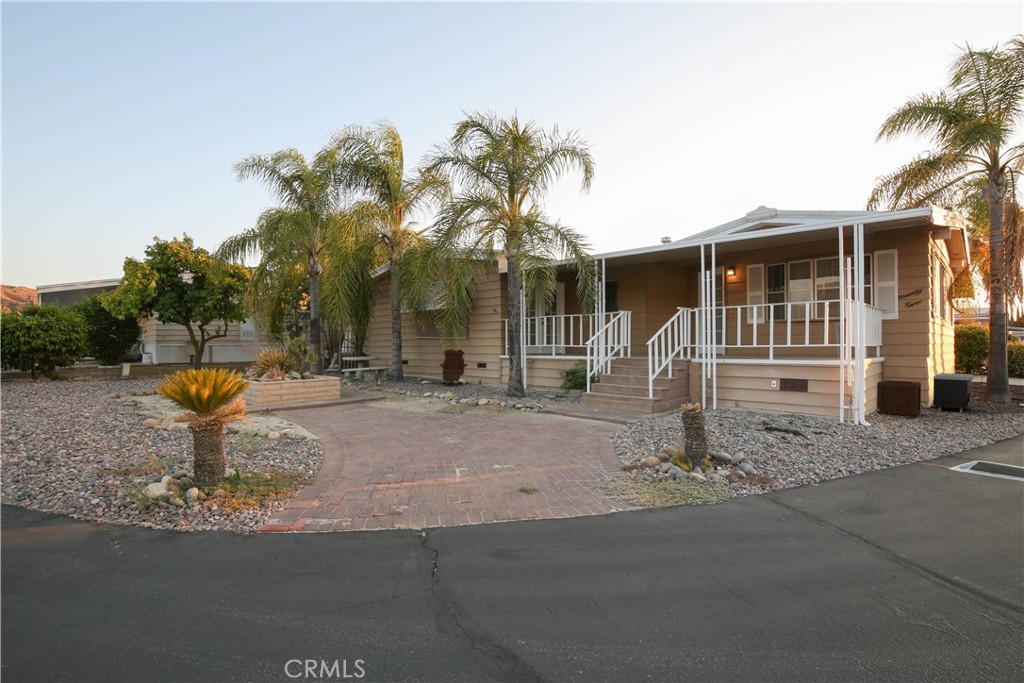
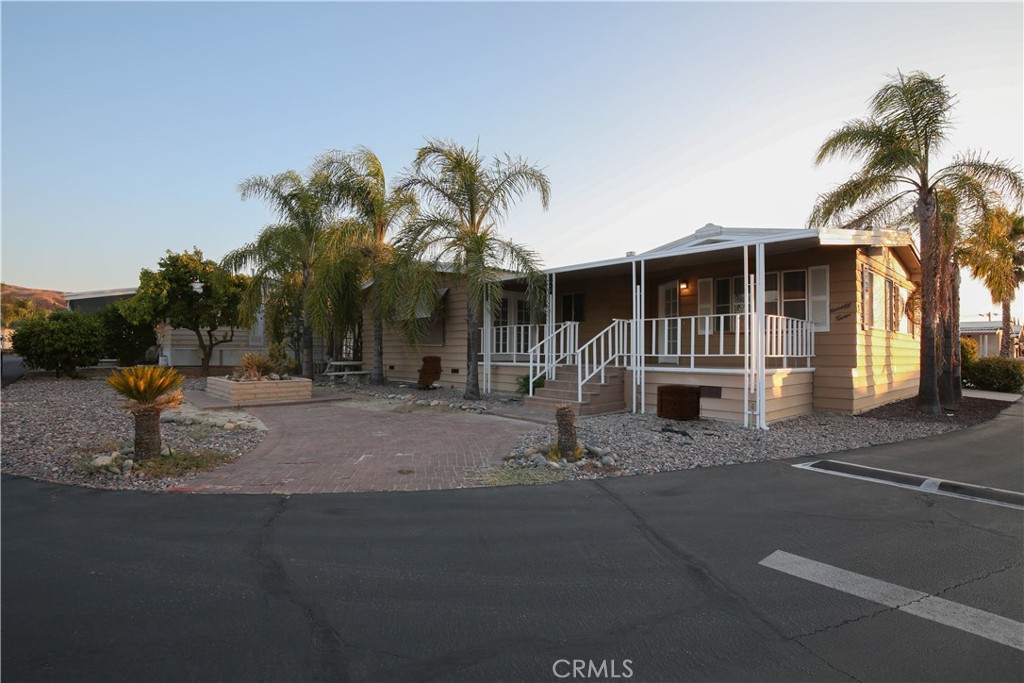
storage bench: present [933,373,973,412] -> none [862,385,905,422]
wooden crate: present [877,380,921,416] -> present [657,385,702,420]

